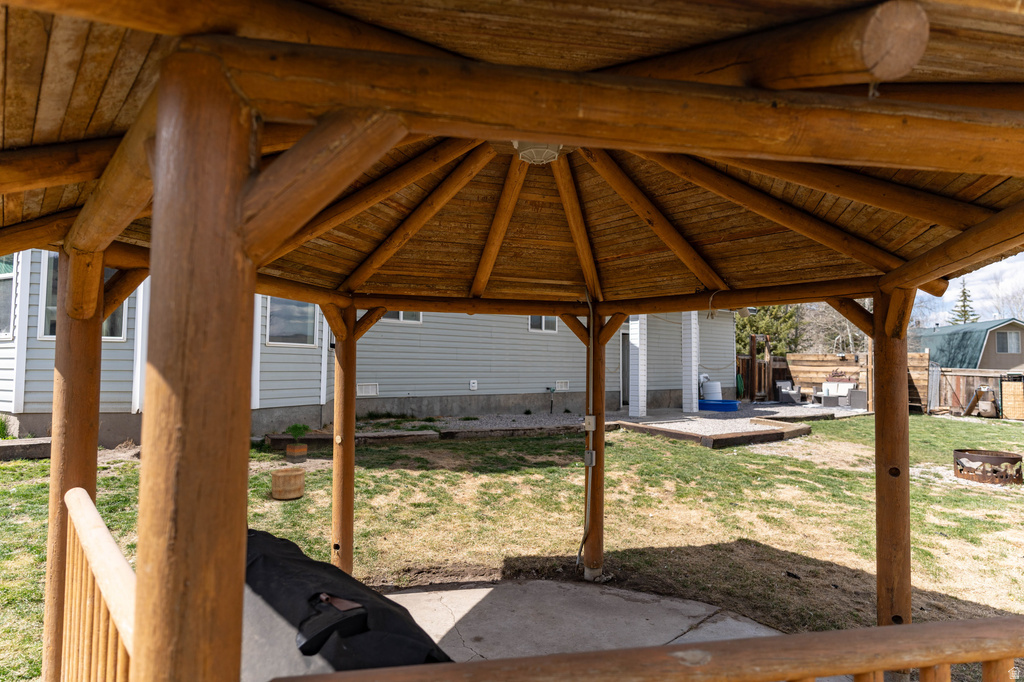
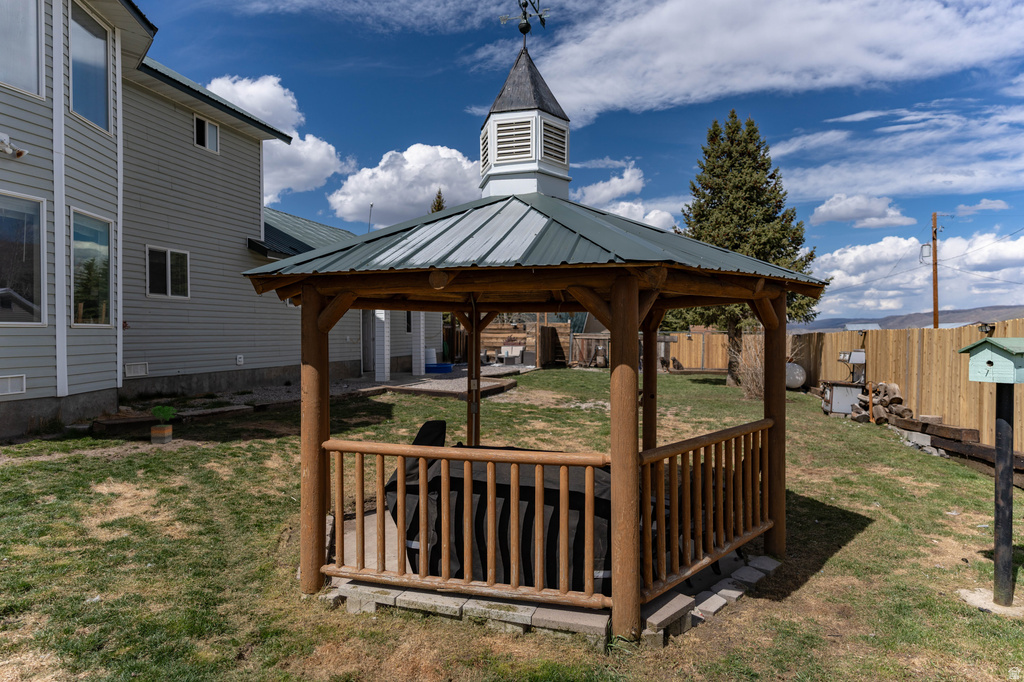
wooden bucket: present [271,468,305,499] -> none [199,441,230,468]

